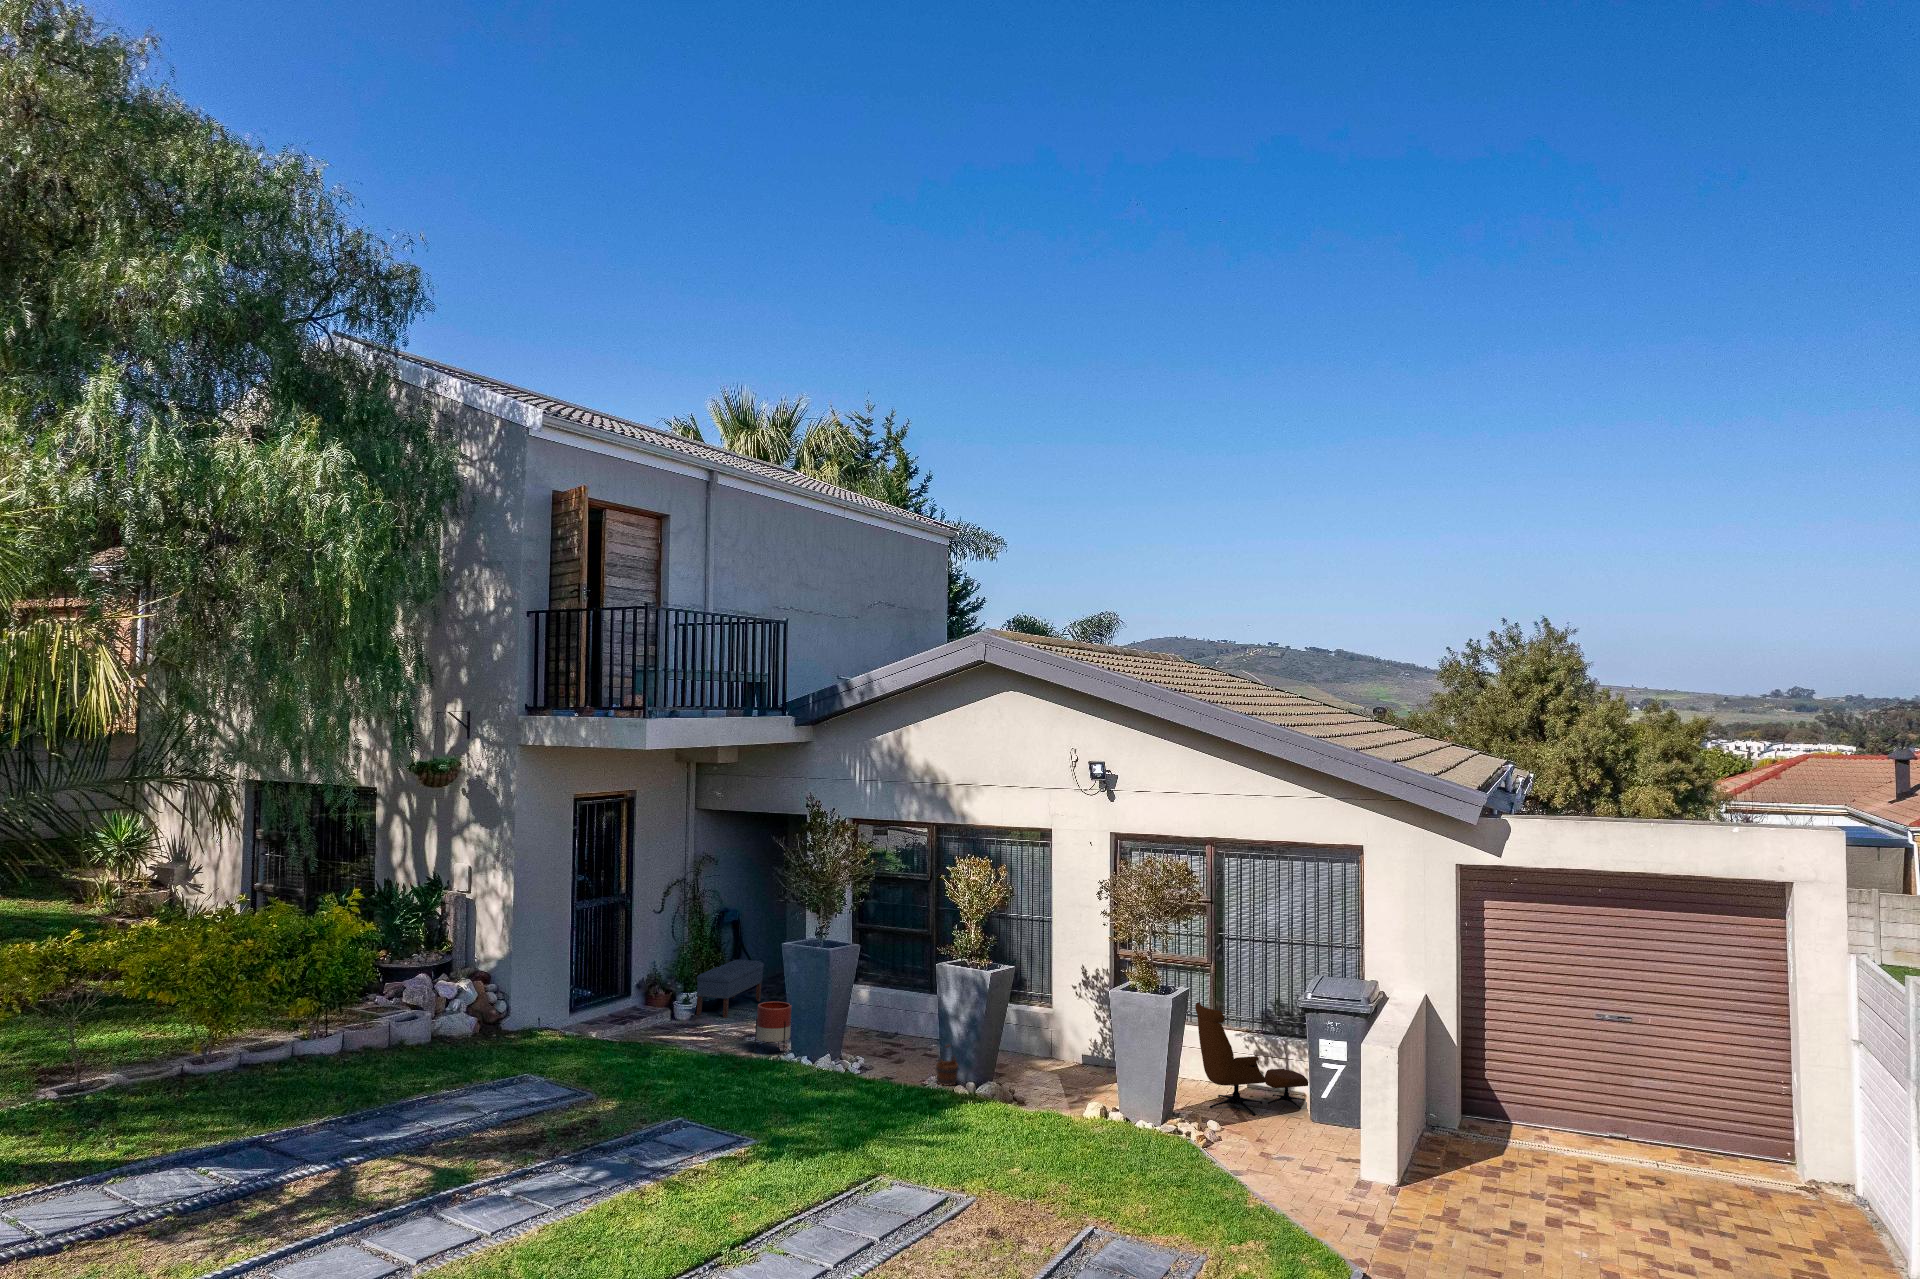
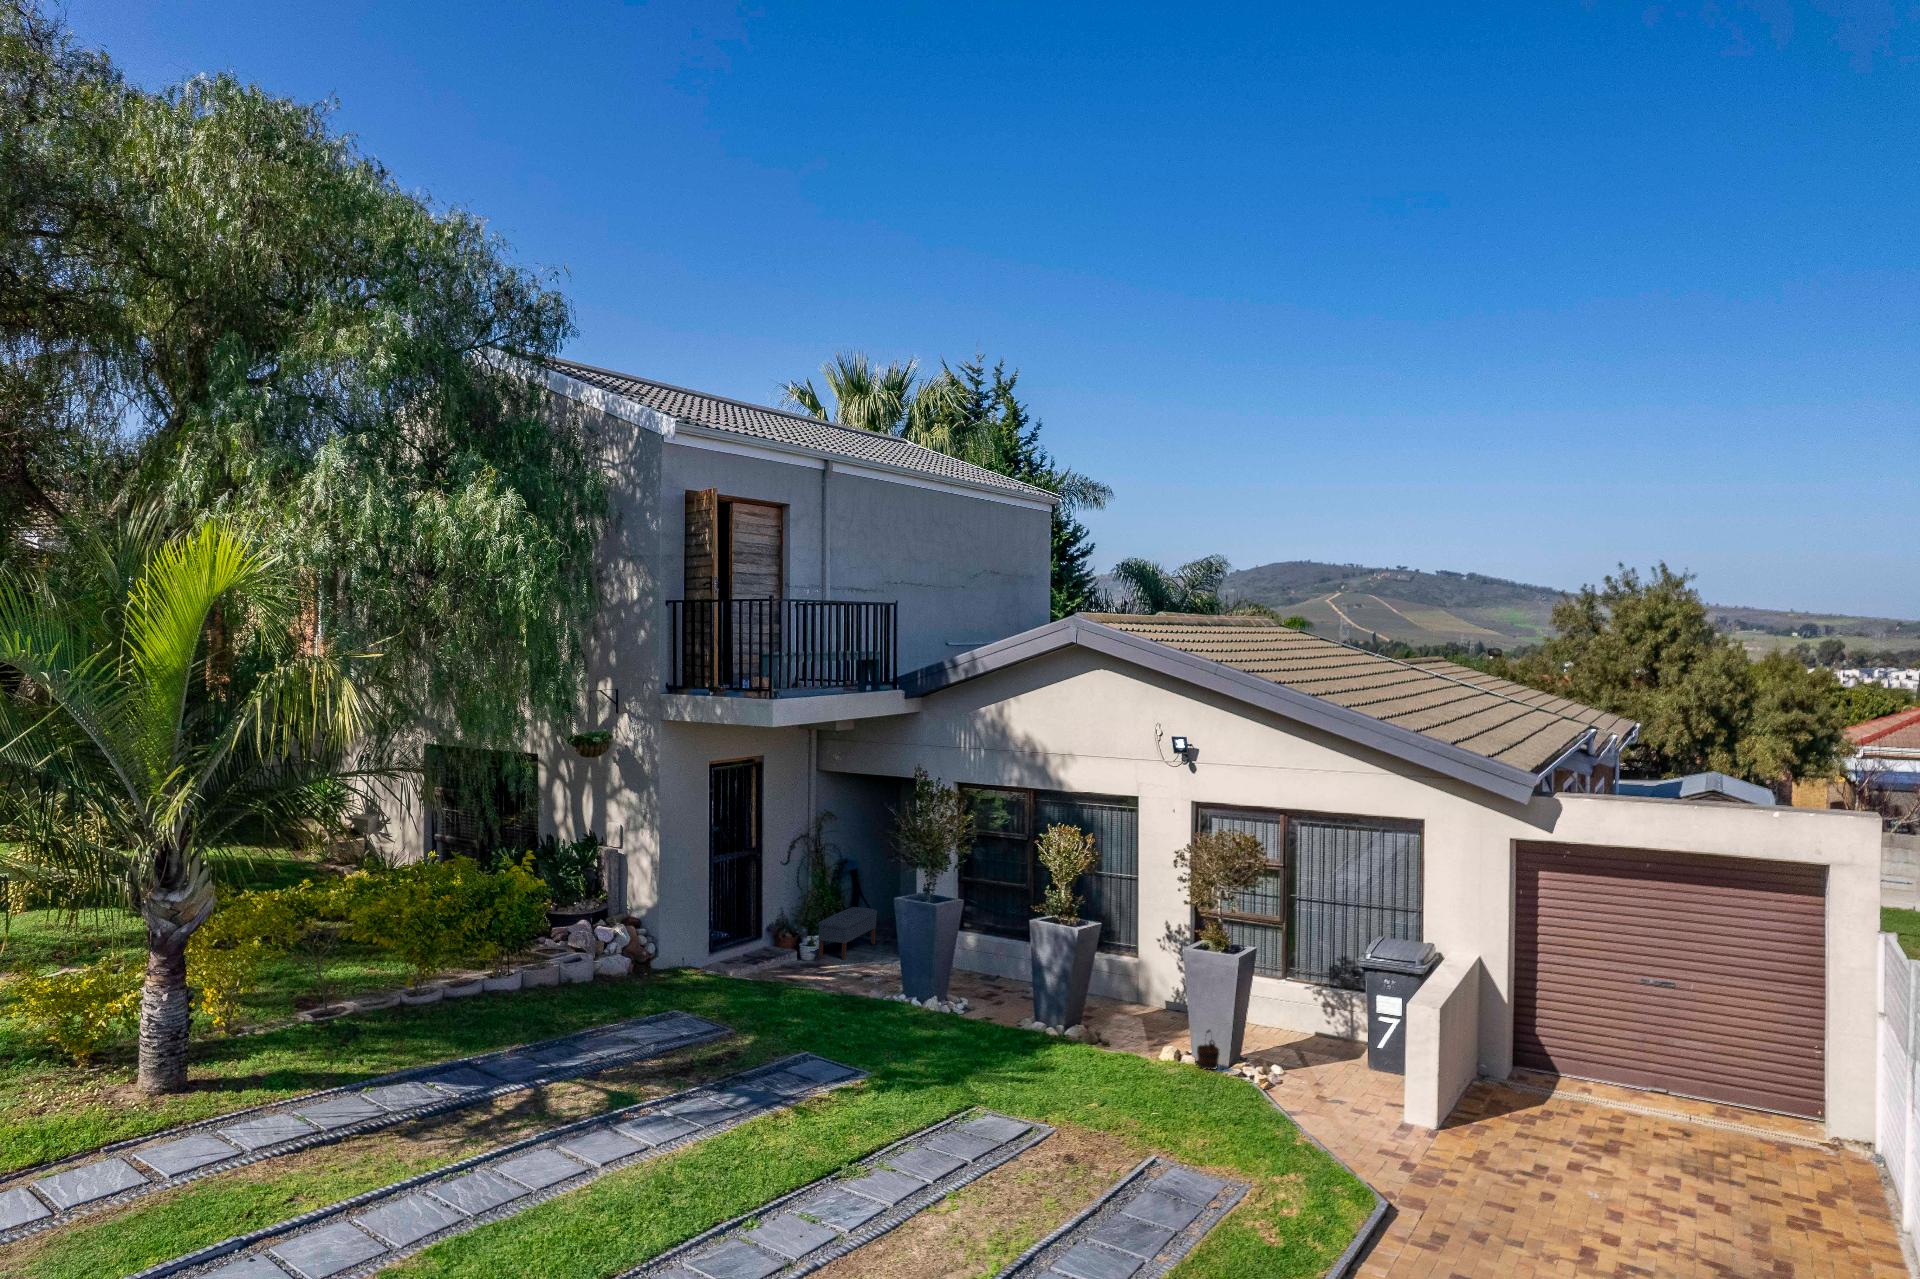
planter: present [754,1002,792,1056] -> none [869,949,901,997]
lounge chair: present [1195,1002,1308,1116] -> none [1263,960,1369,1063]
wooden bucket: present [936,1045,958,1086] -> present [1197,1030,1220,1070]

